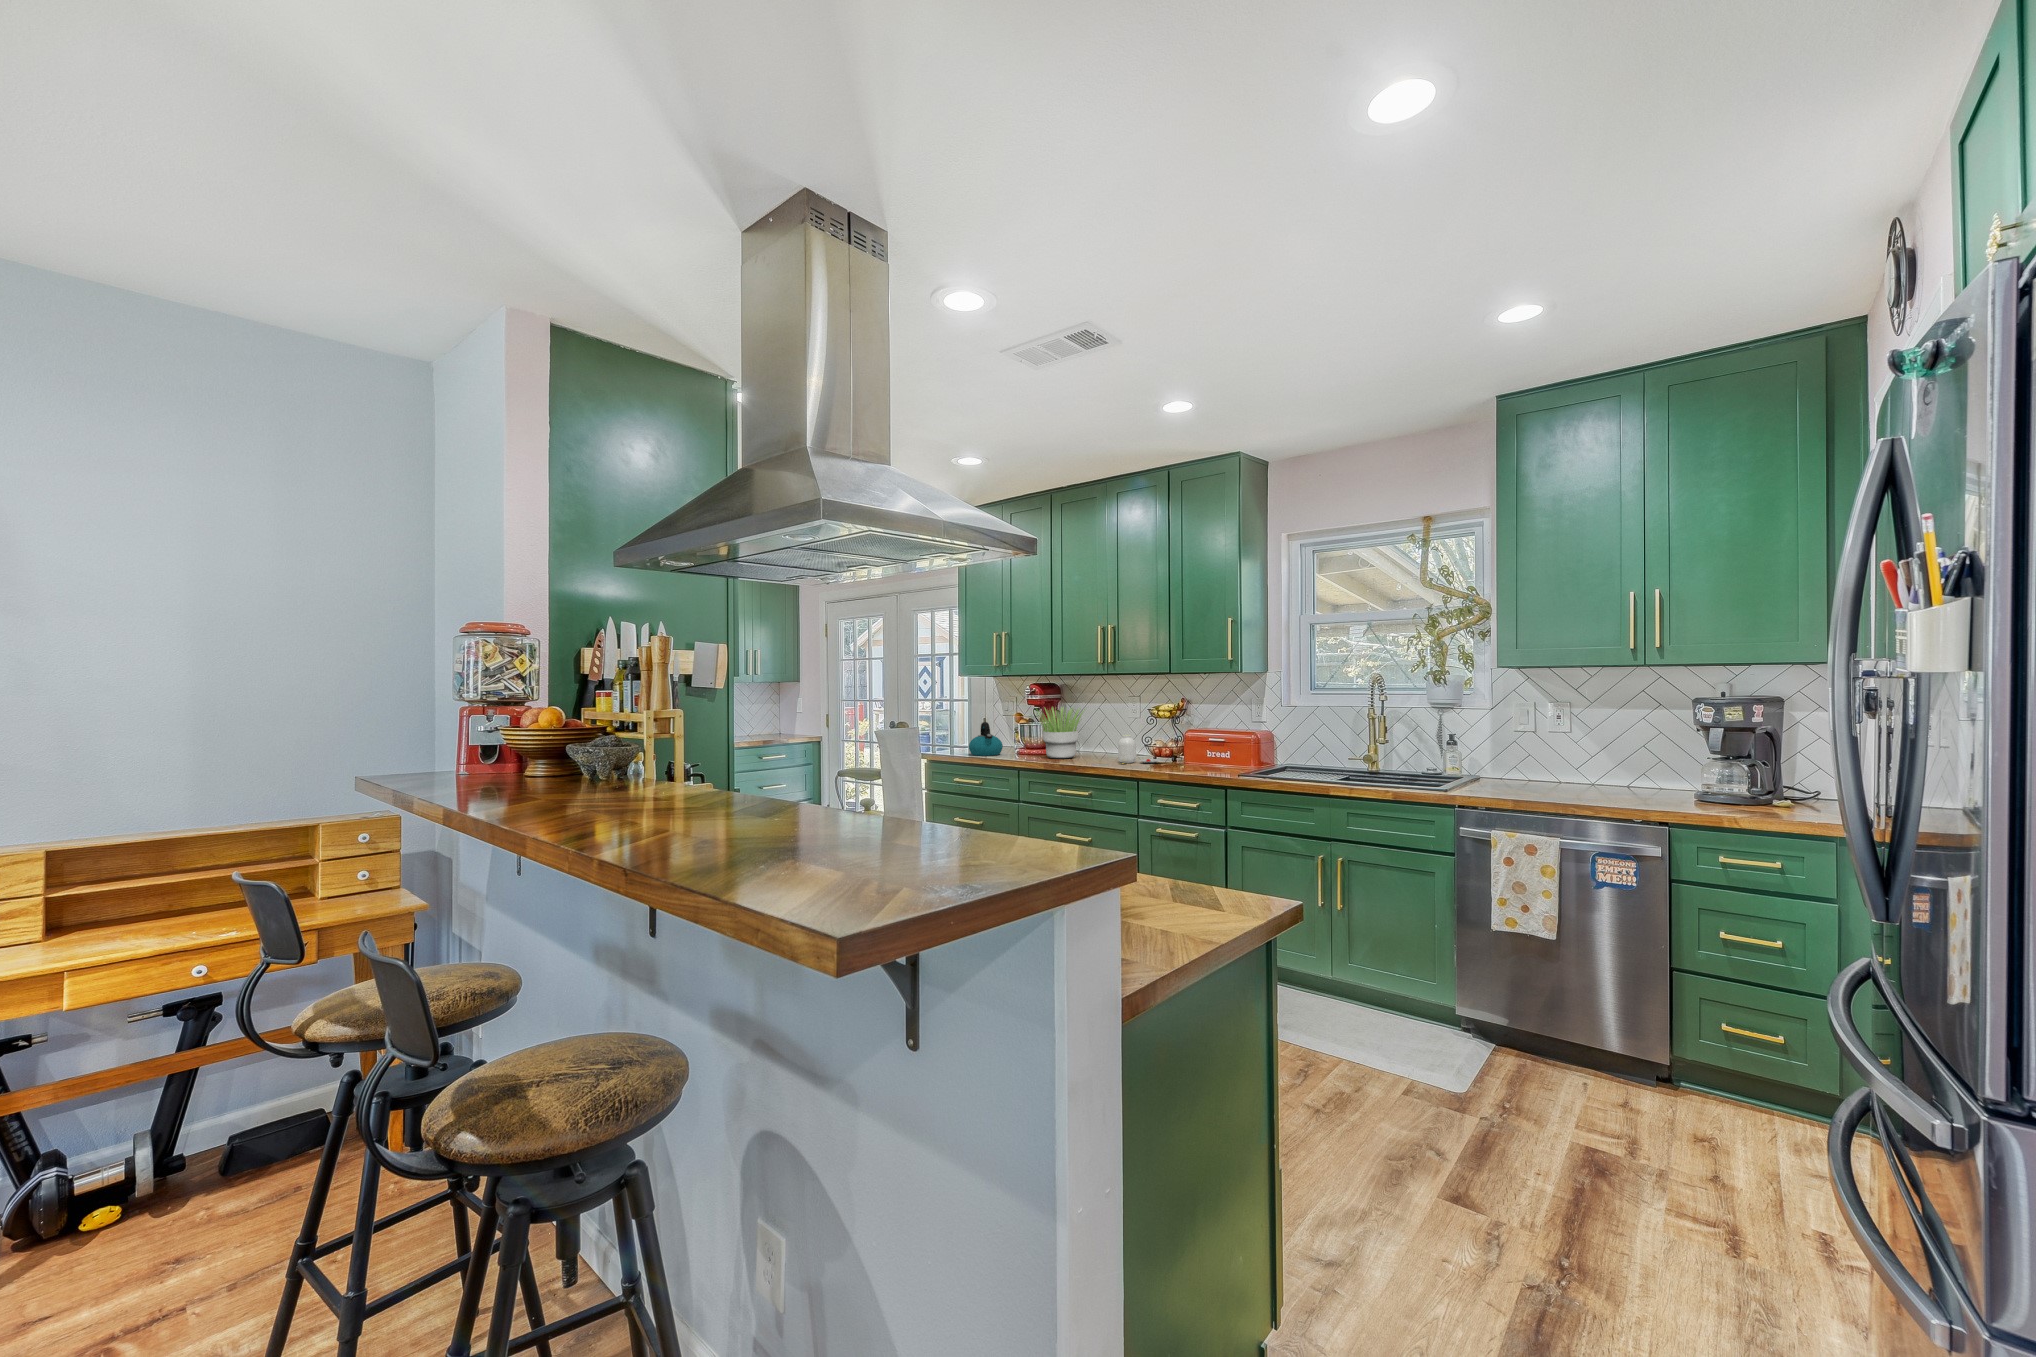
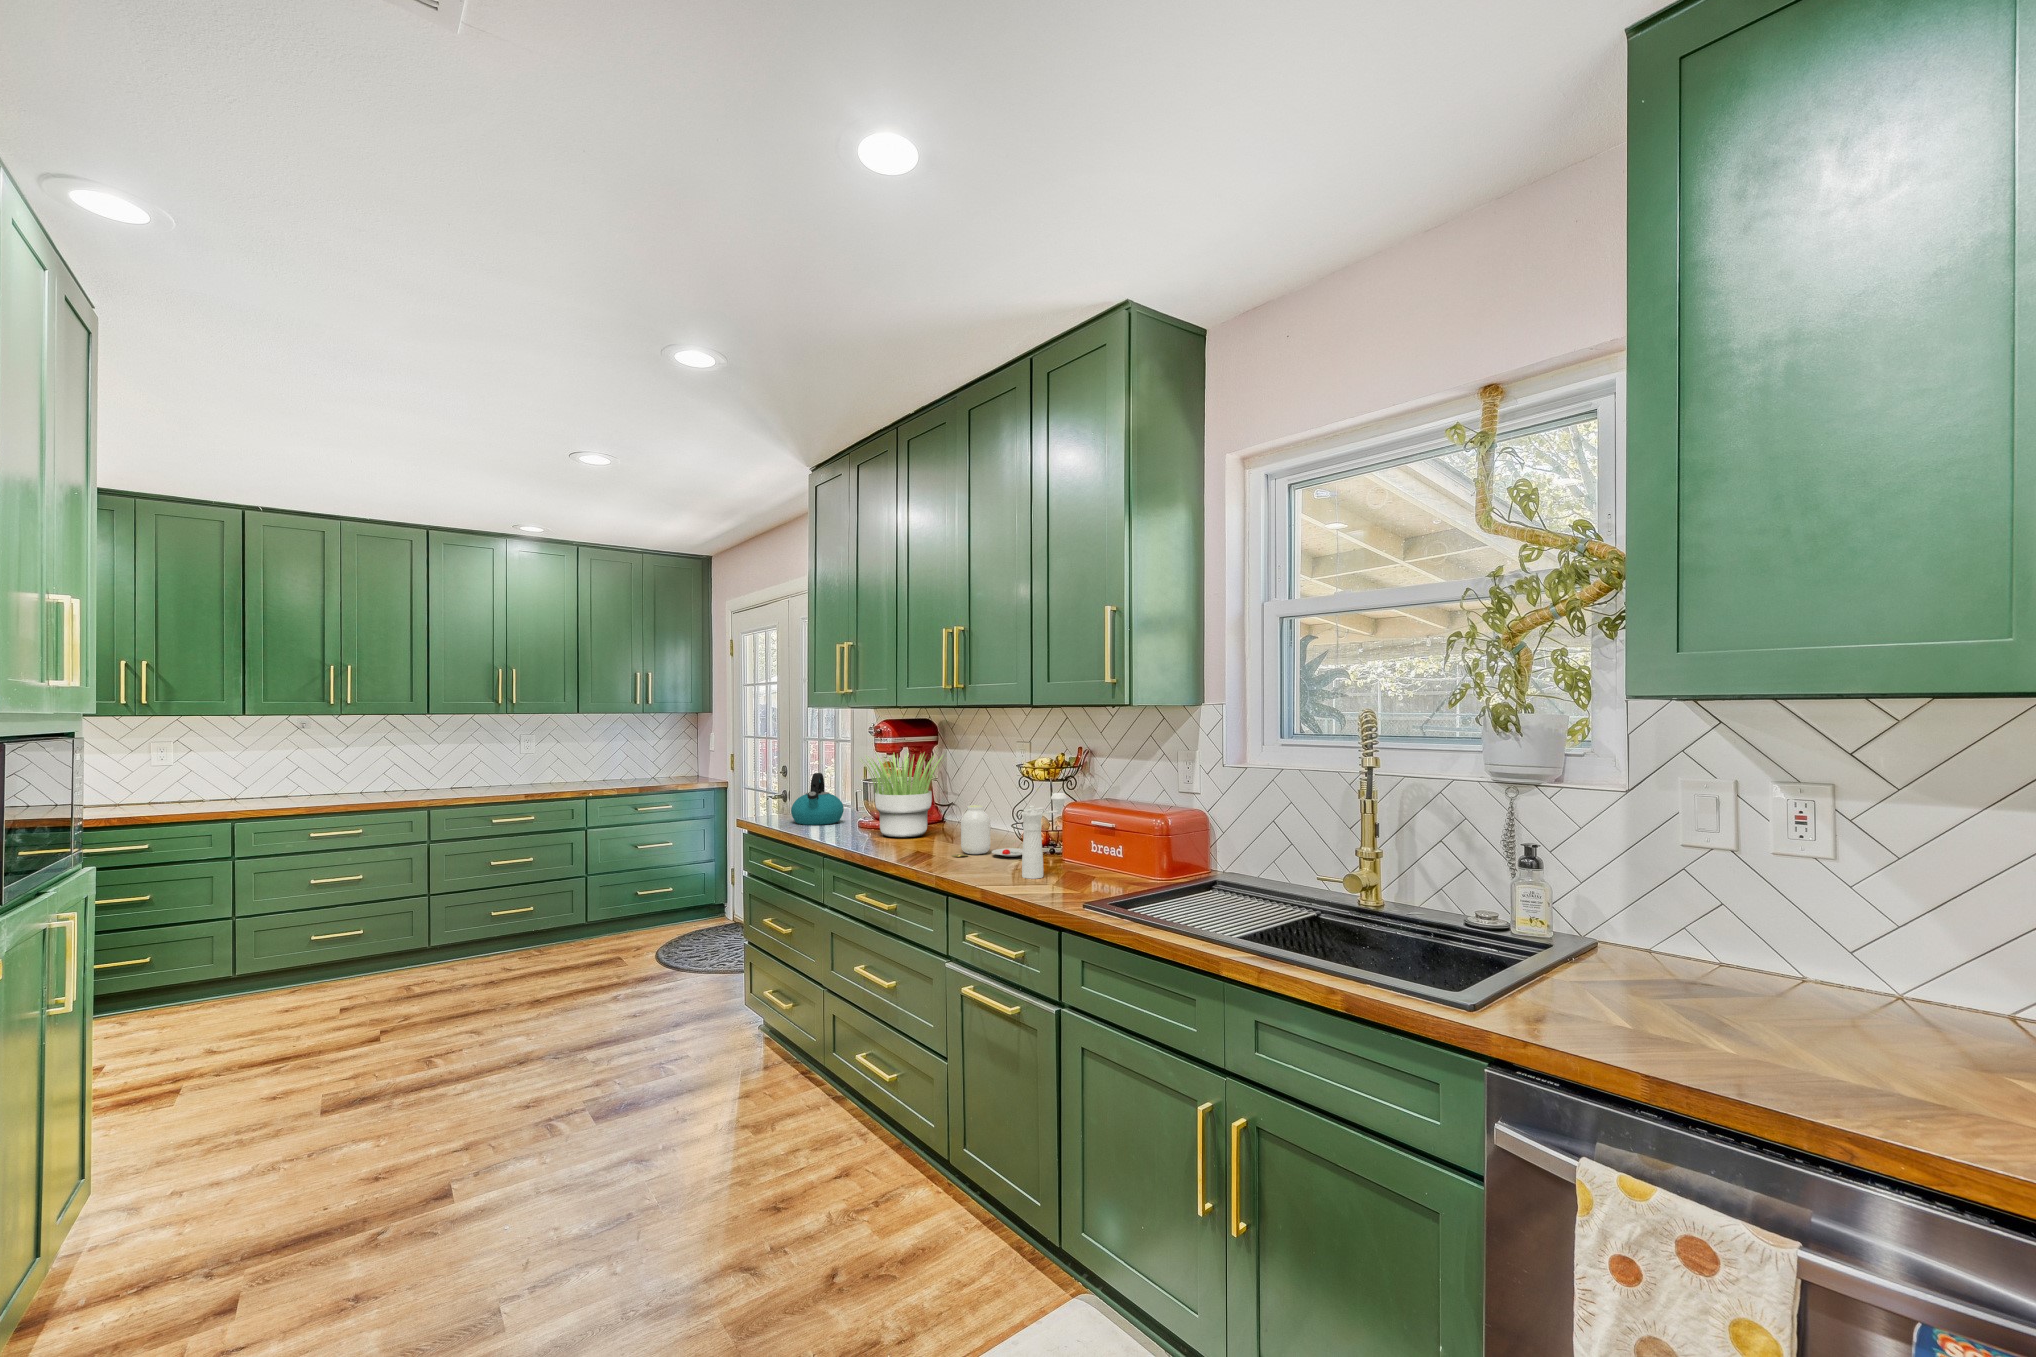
pepper mill: none [1178,724,1197,770] -> present [1021,793,1067,879]

